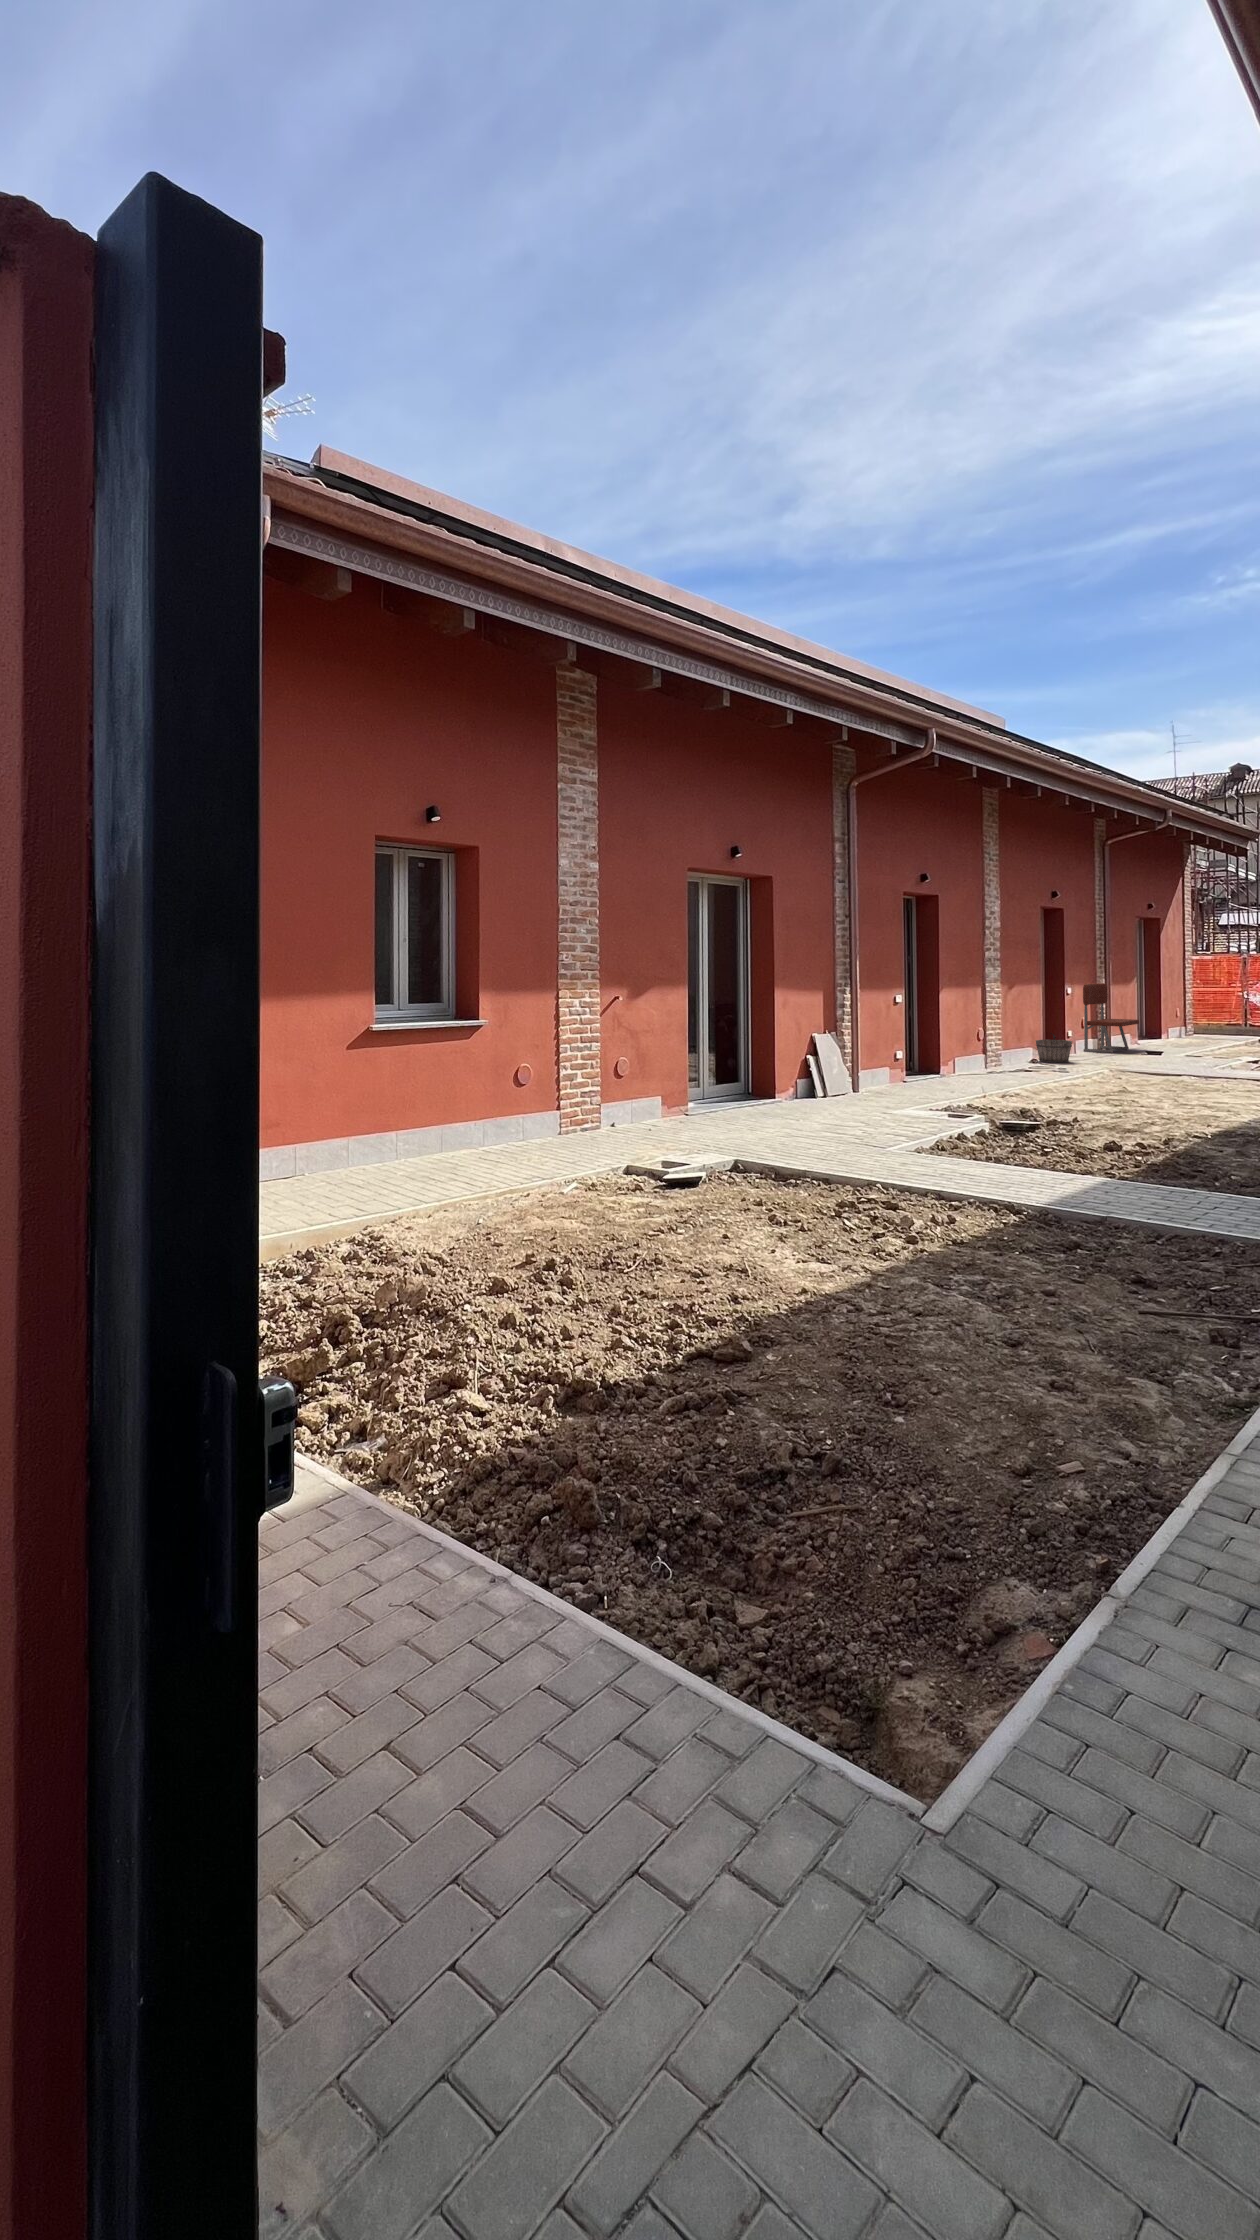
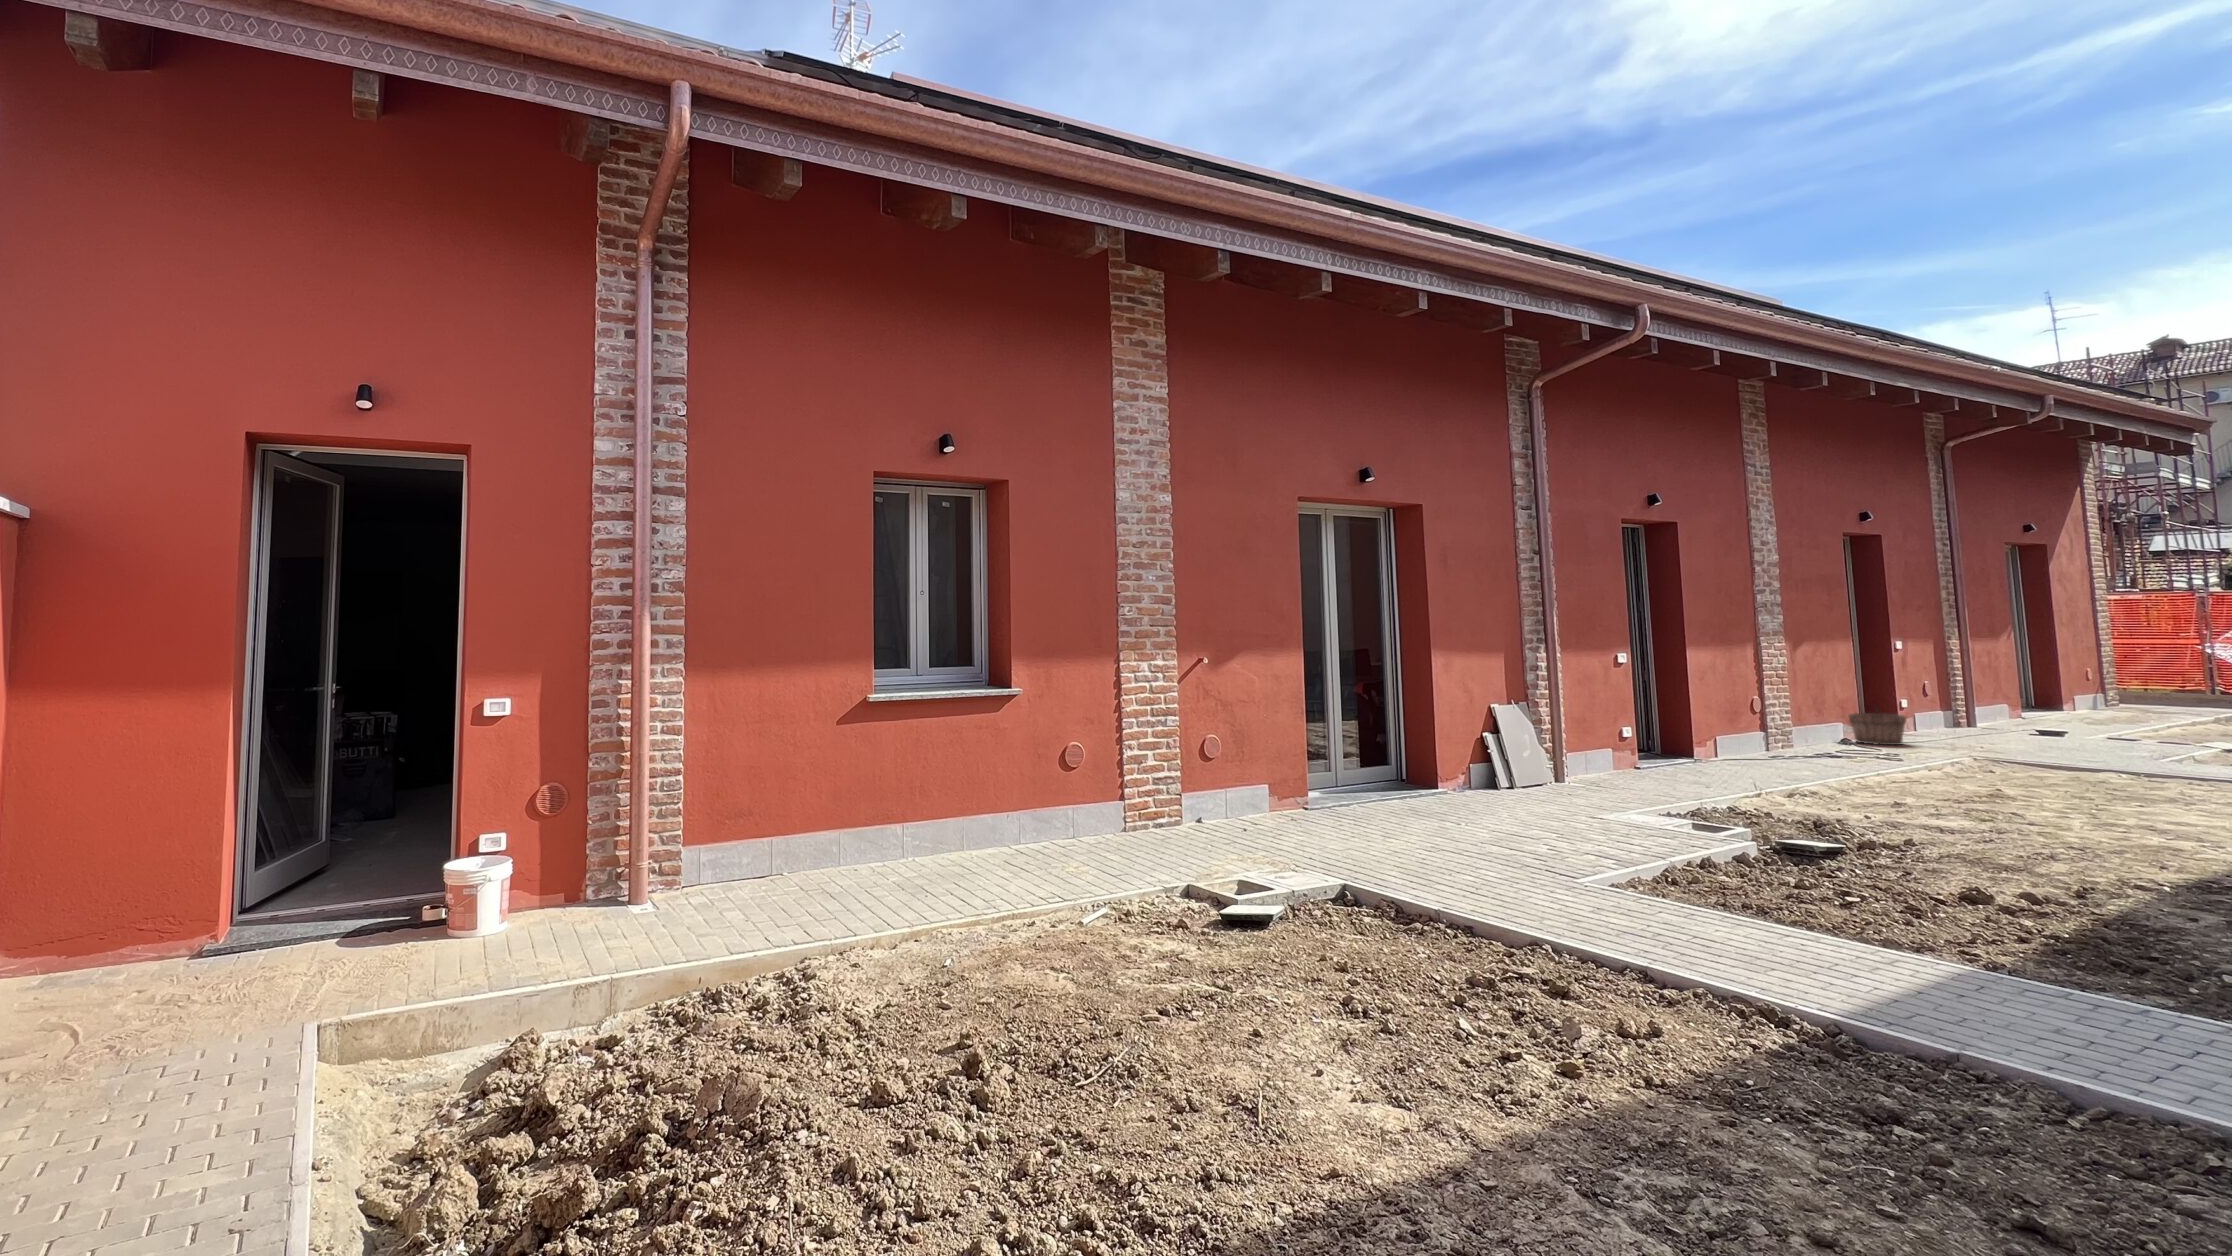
bench: present [1083,983,1139,1053] -> none [1920,637,2016,732]

